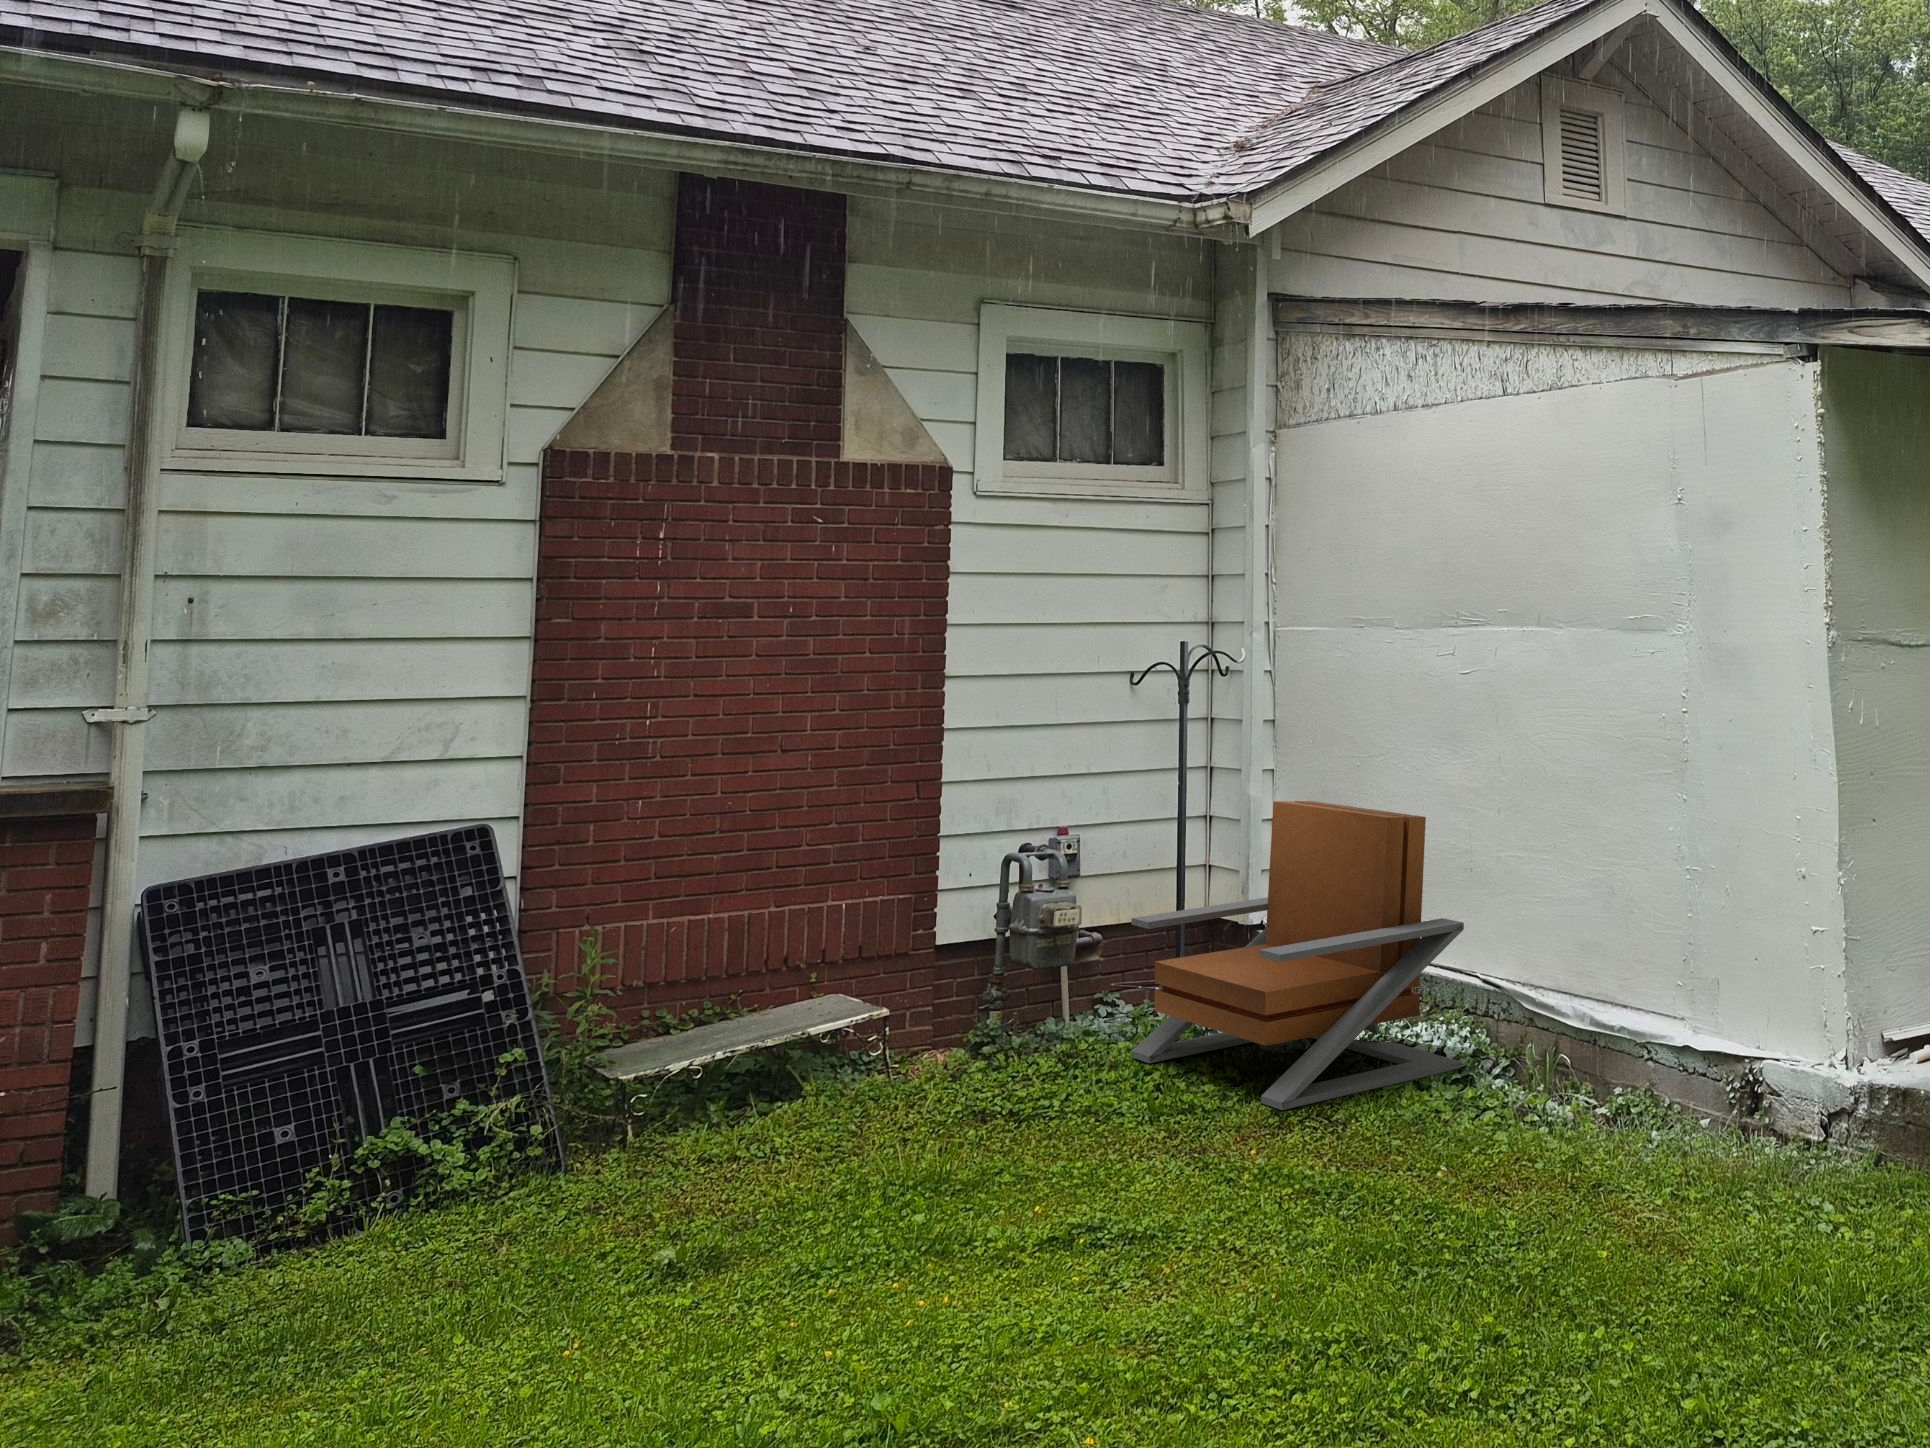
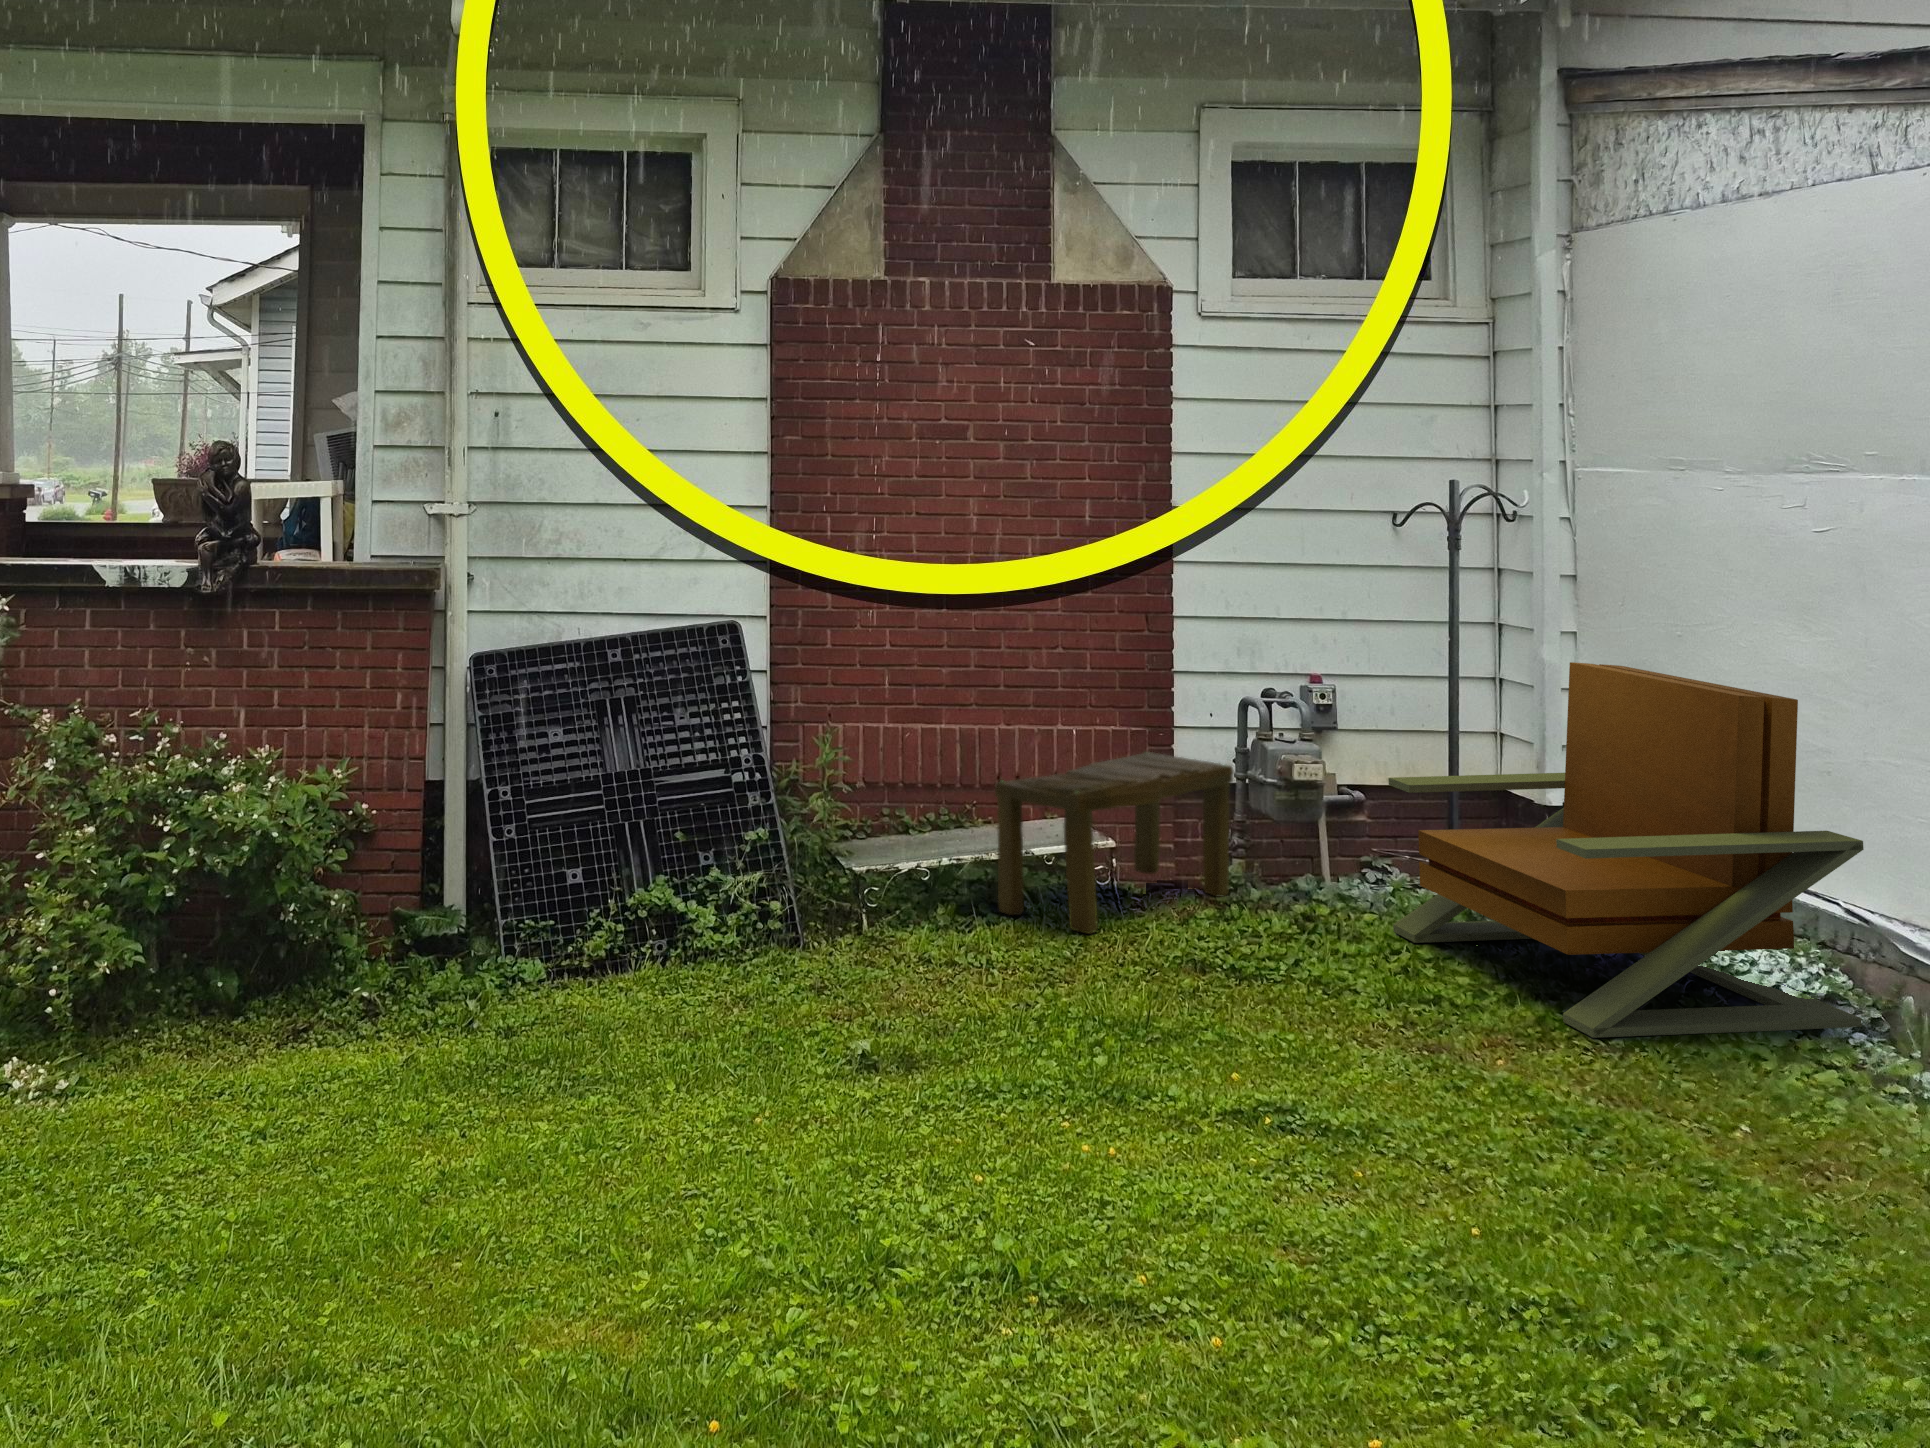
bench: none [770,922,997,1105] -> present [995,752,1233,934]

